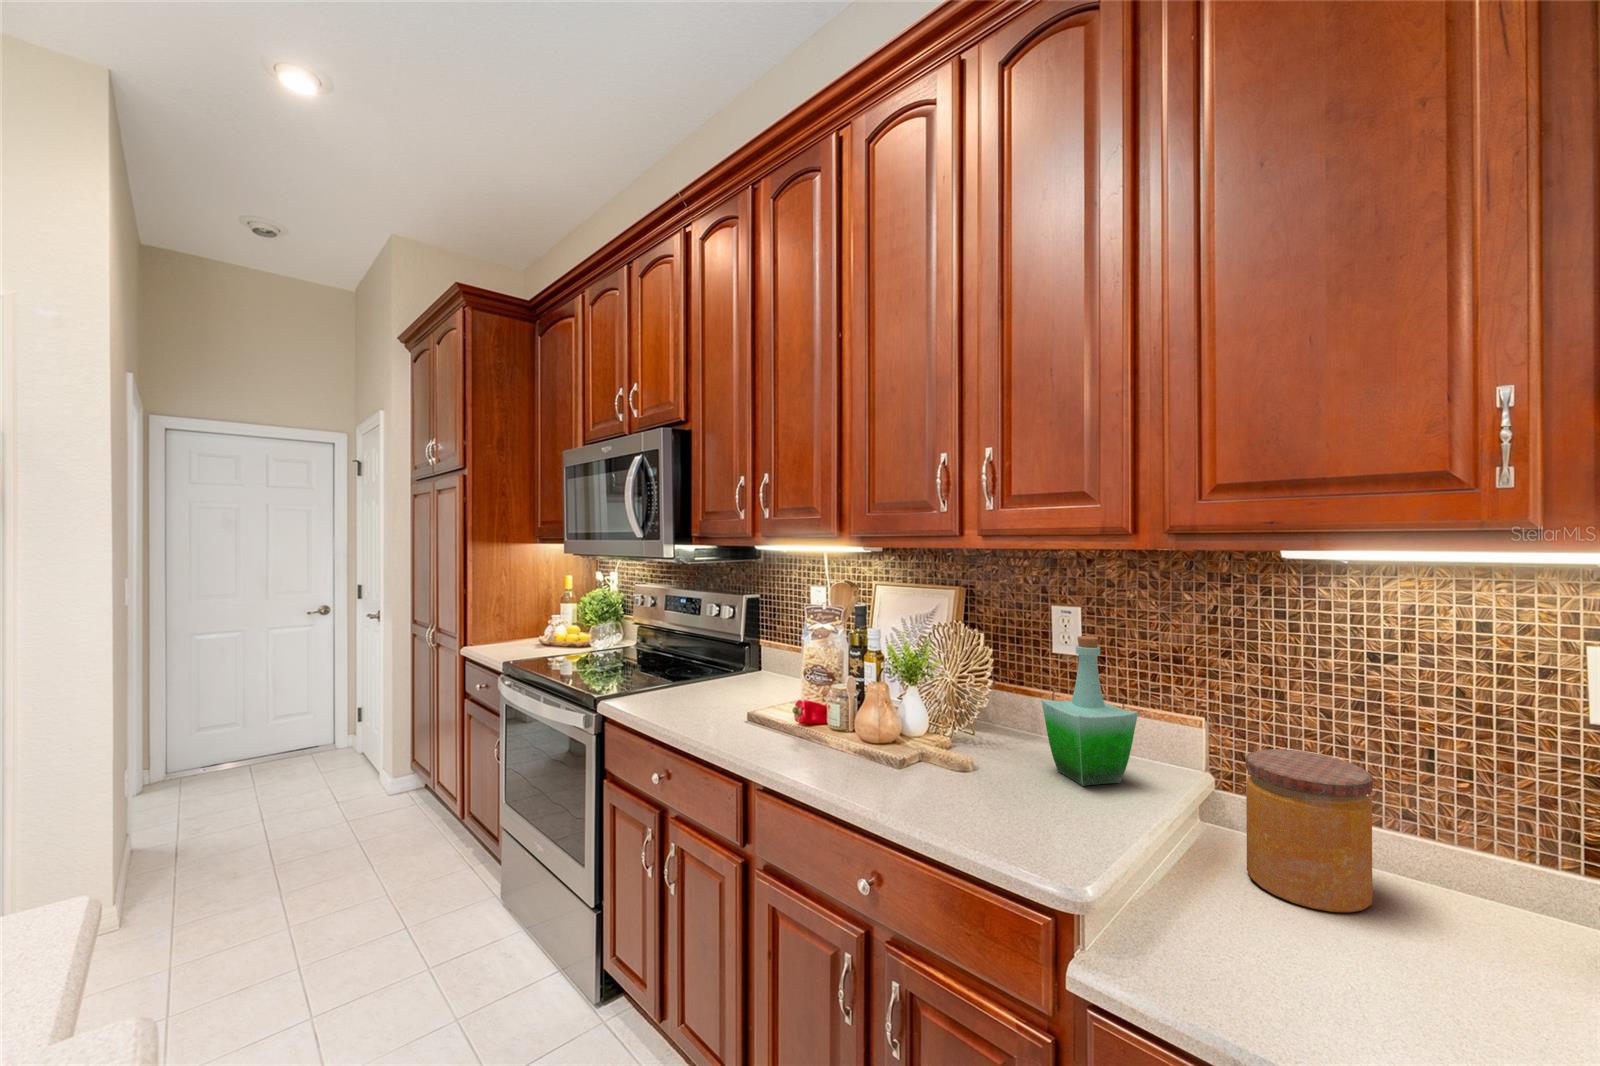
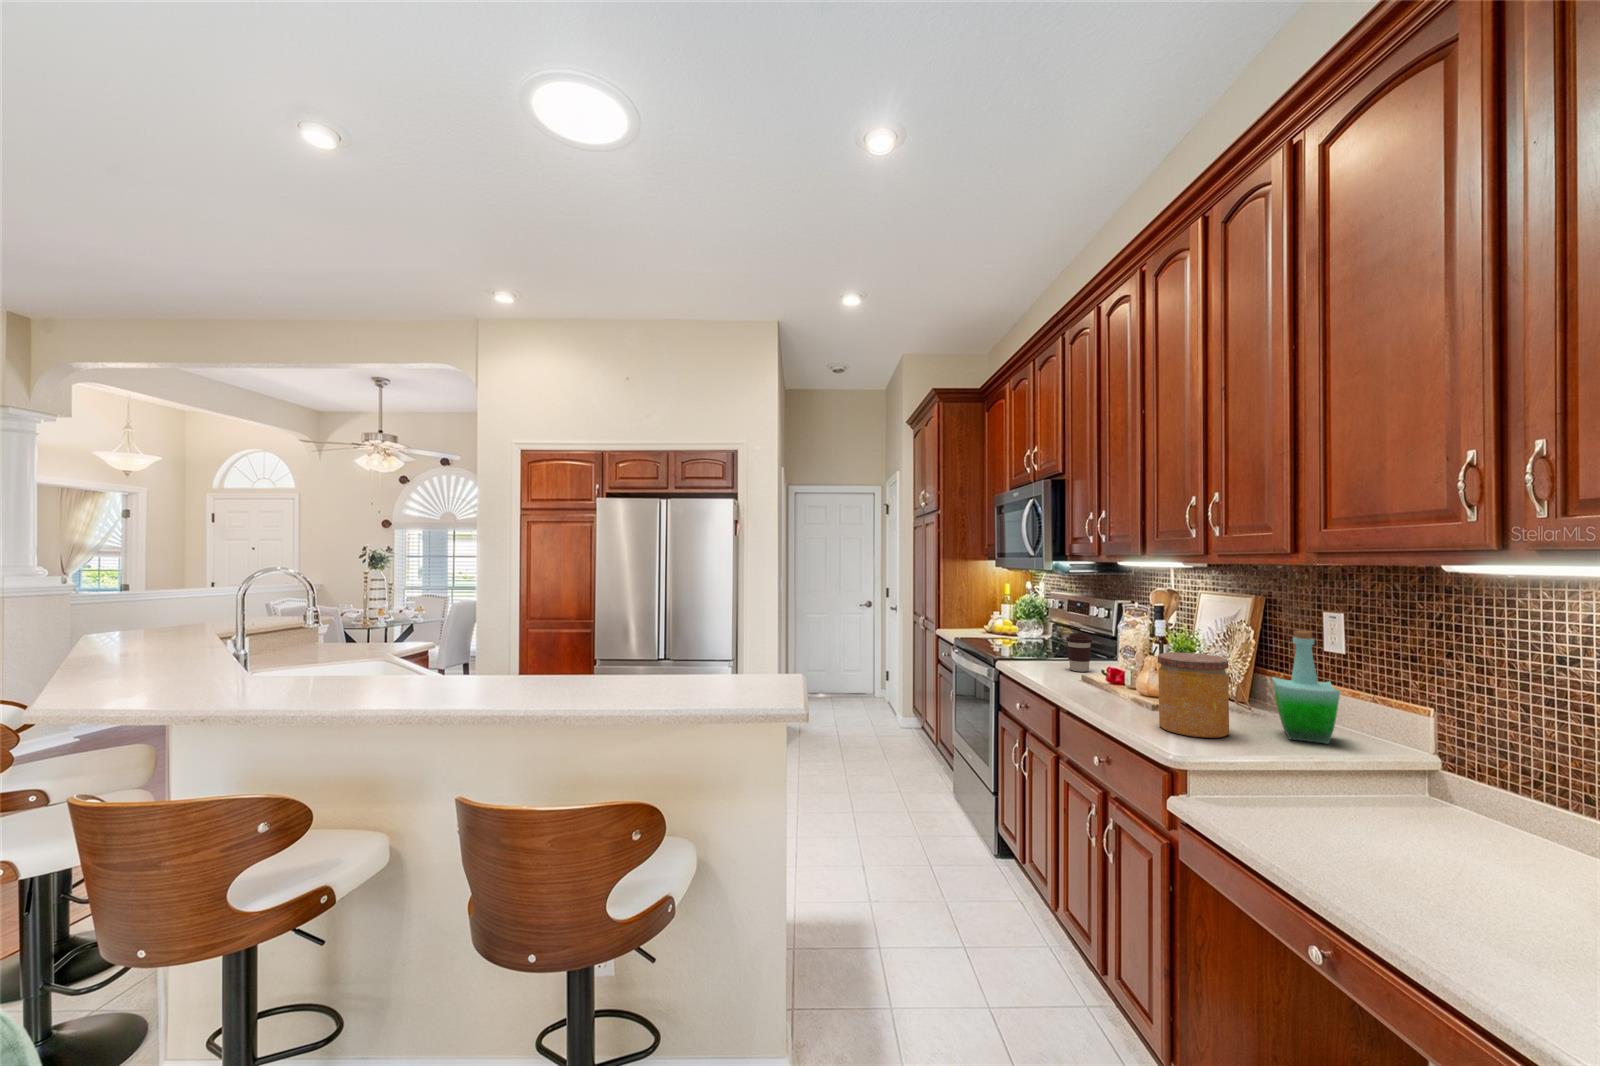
coffee cup: none [710,648,744,705] -> present [1066,633,1092,672]
jar: present [1246,749,1373,913] -> present [1158,653,1229,738]

